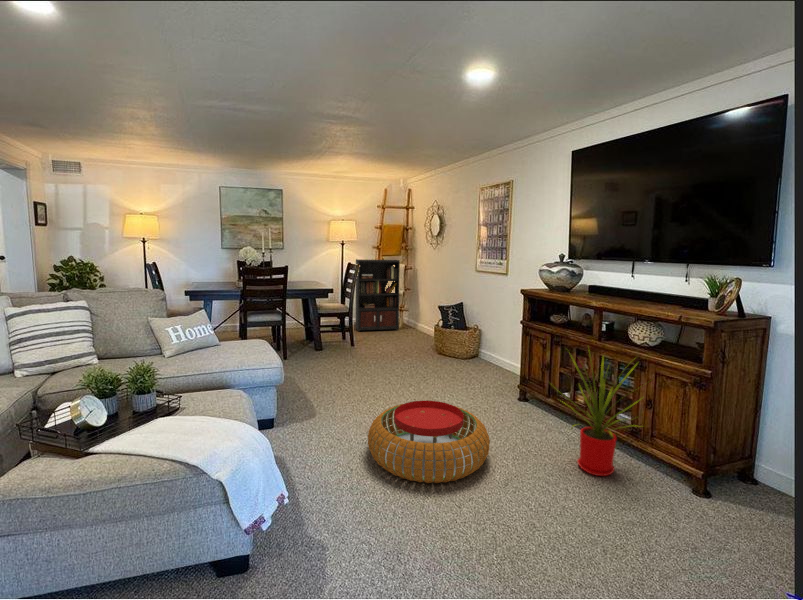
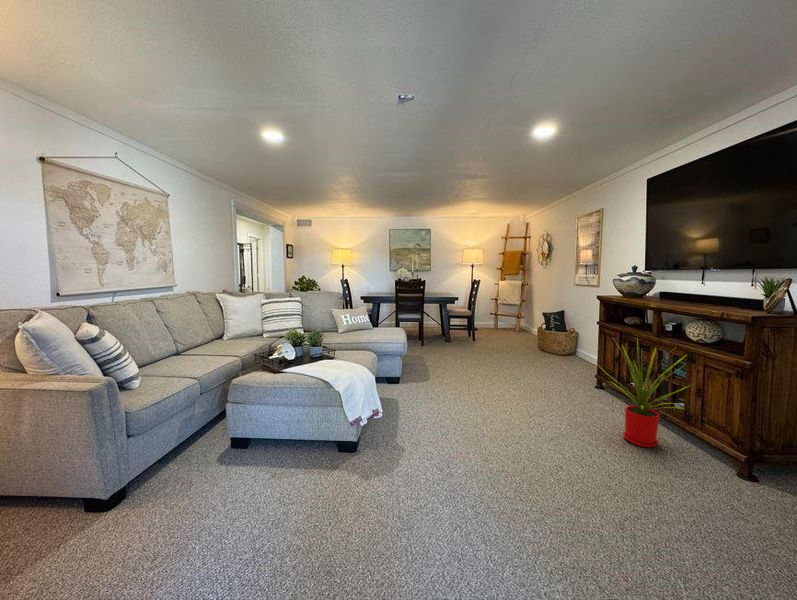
bookcase: present [356,259,400,331] -> none [480,278,519,332]
pouf: present [368,401,490,483] -> none [454,371,545,426]

